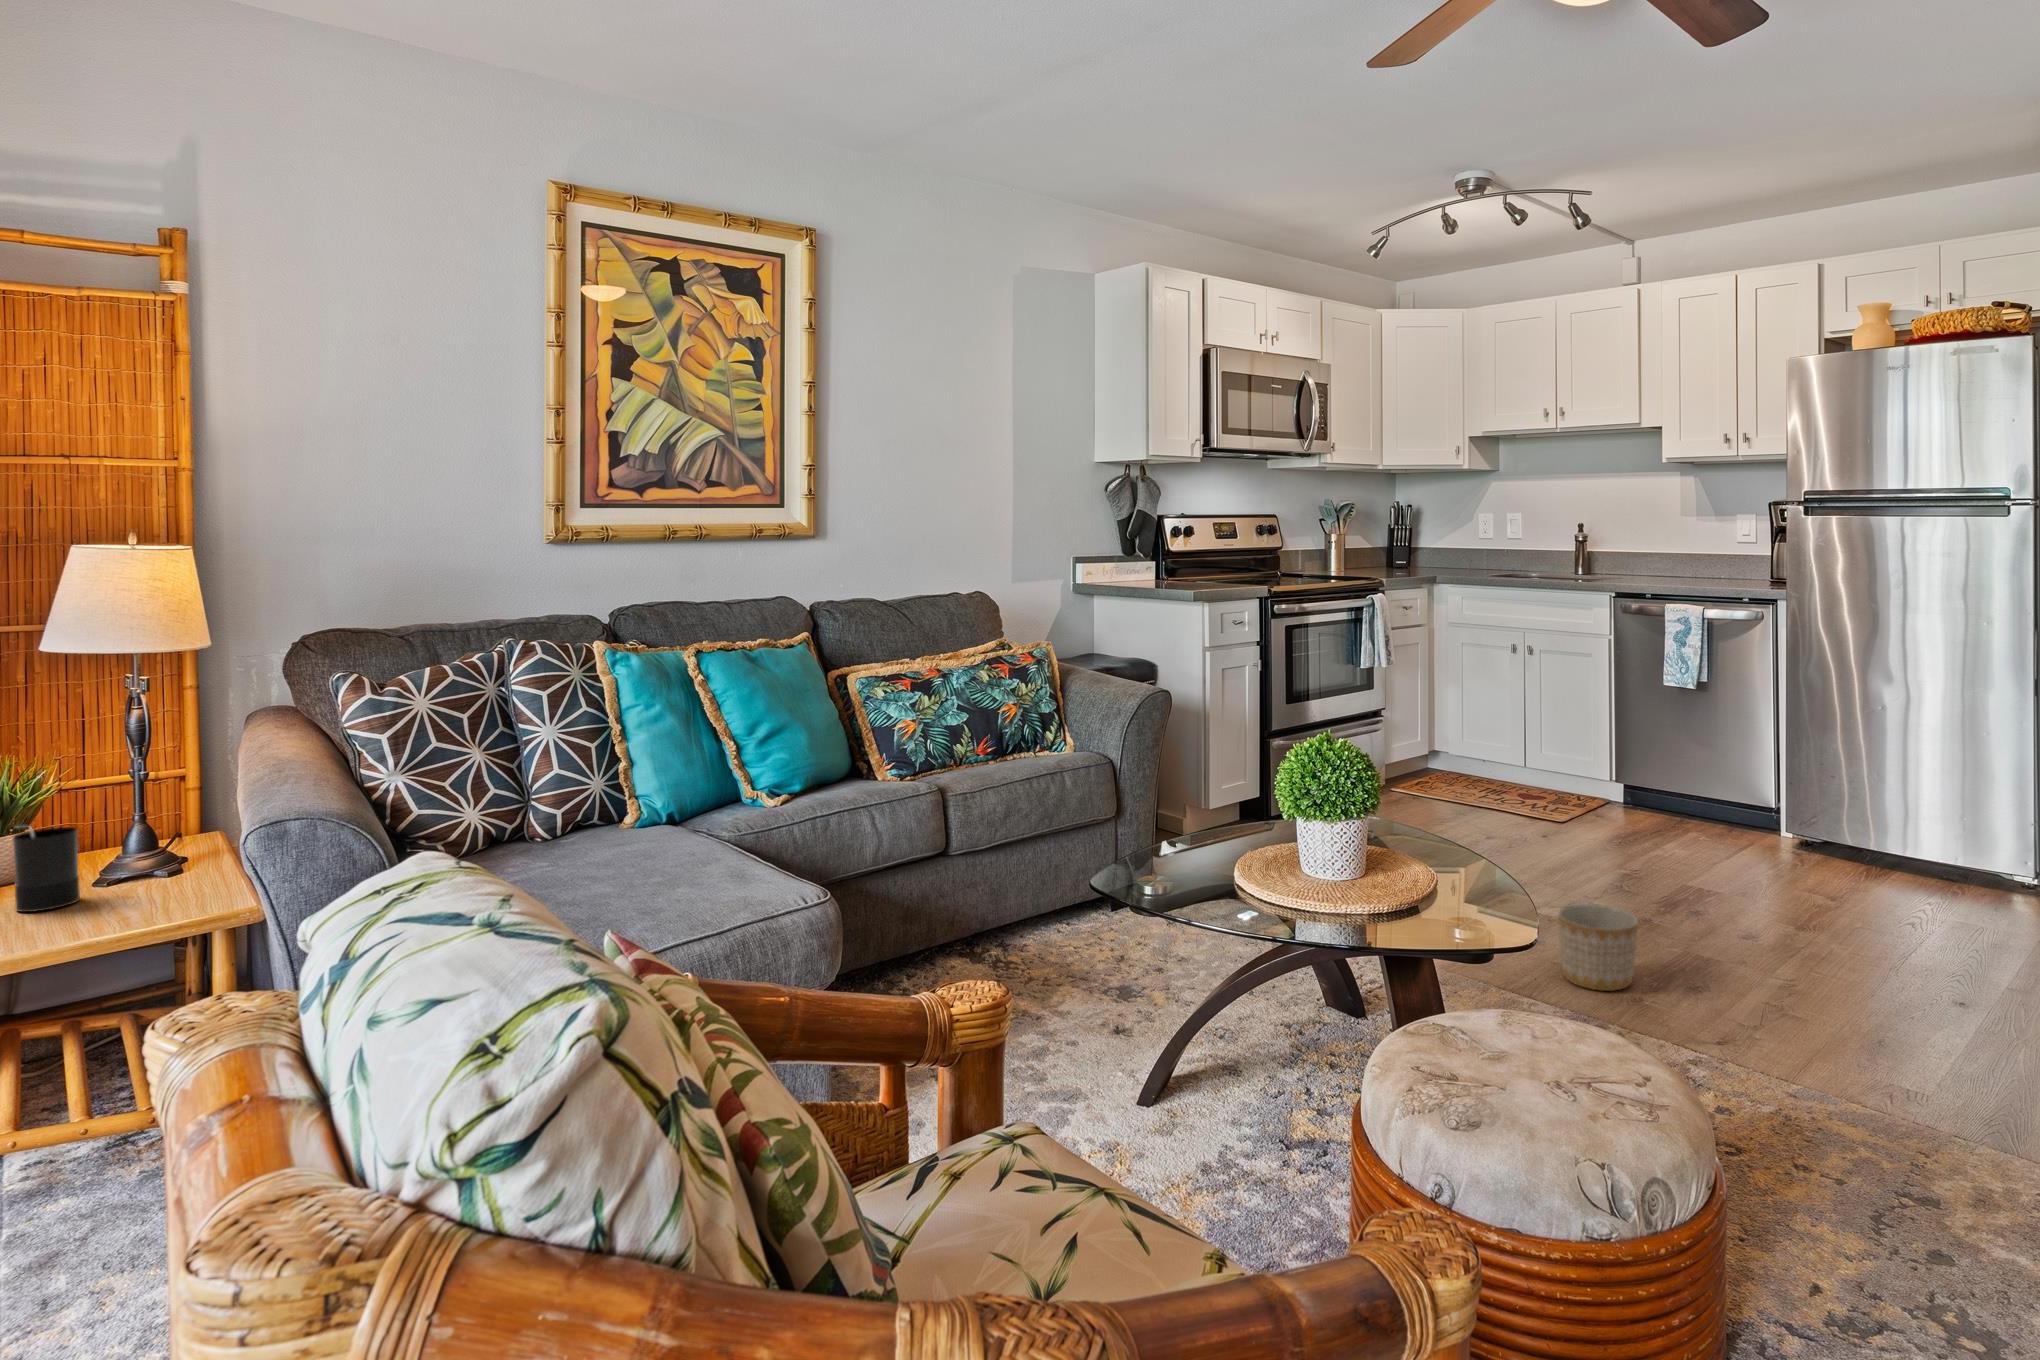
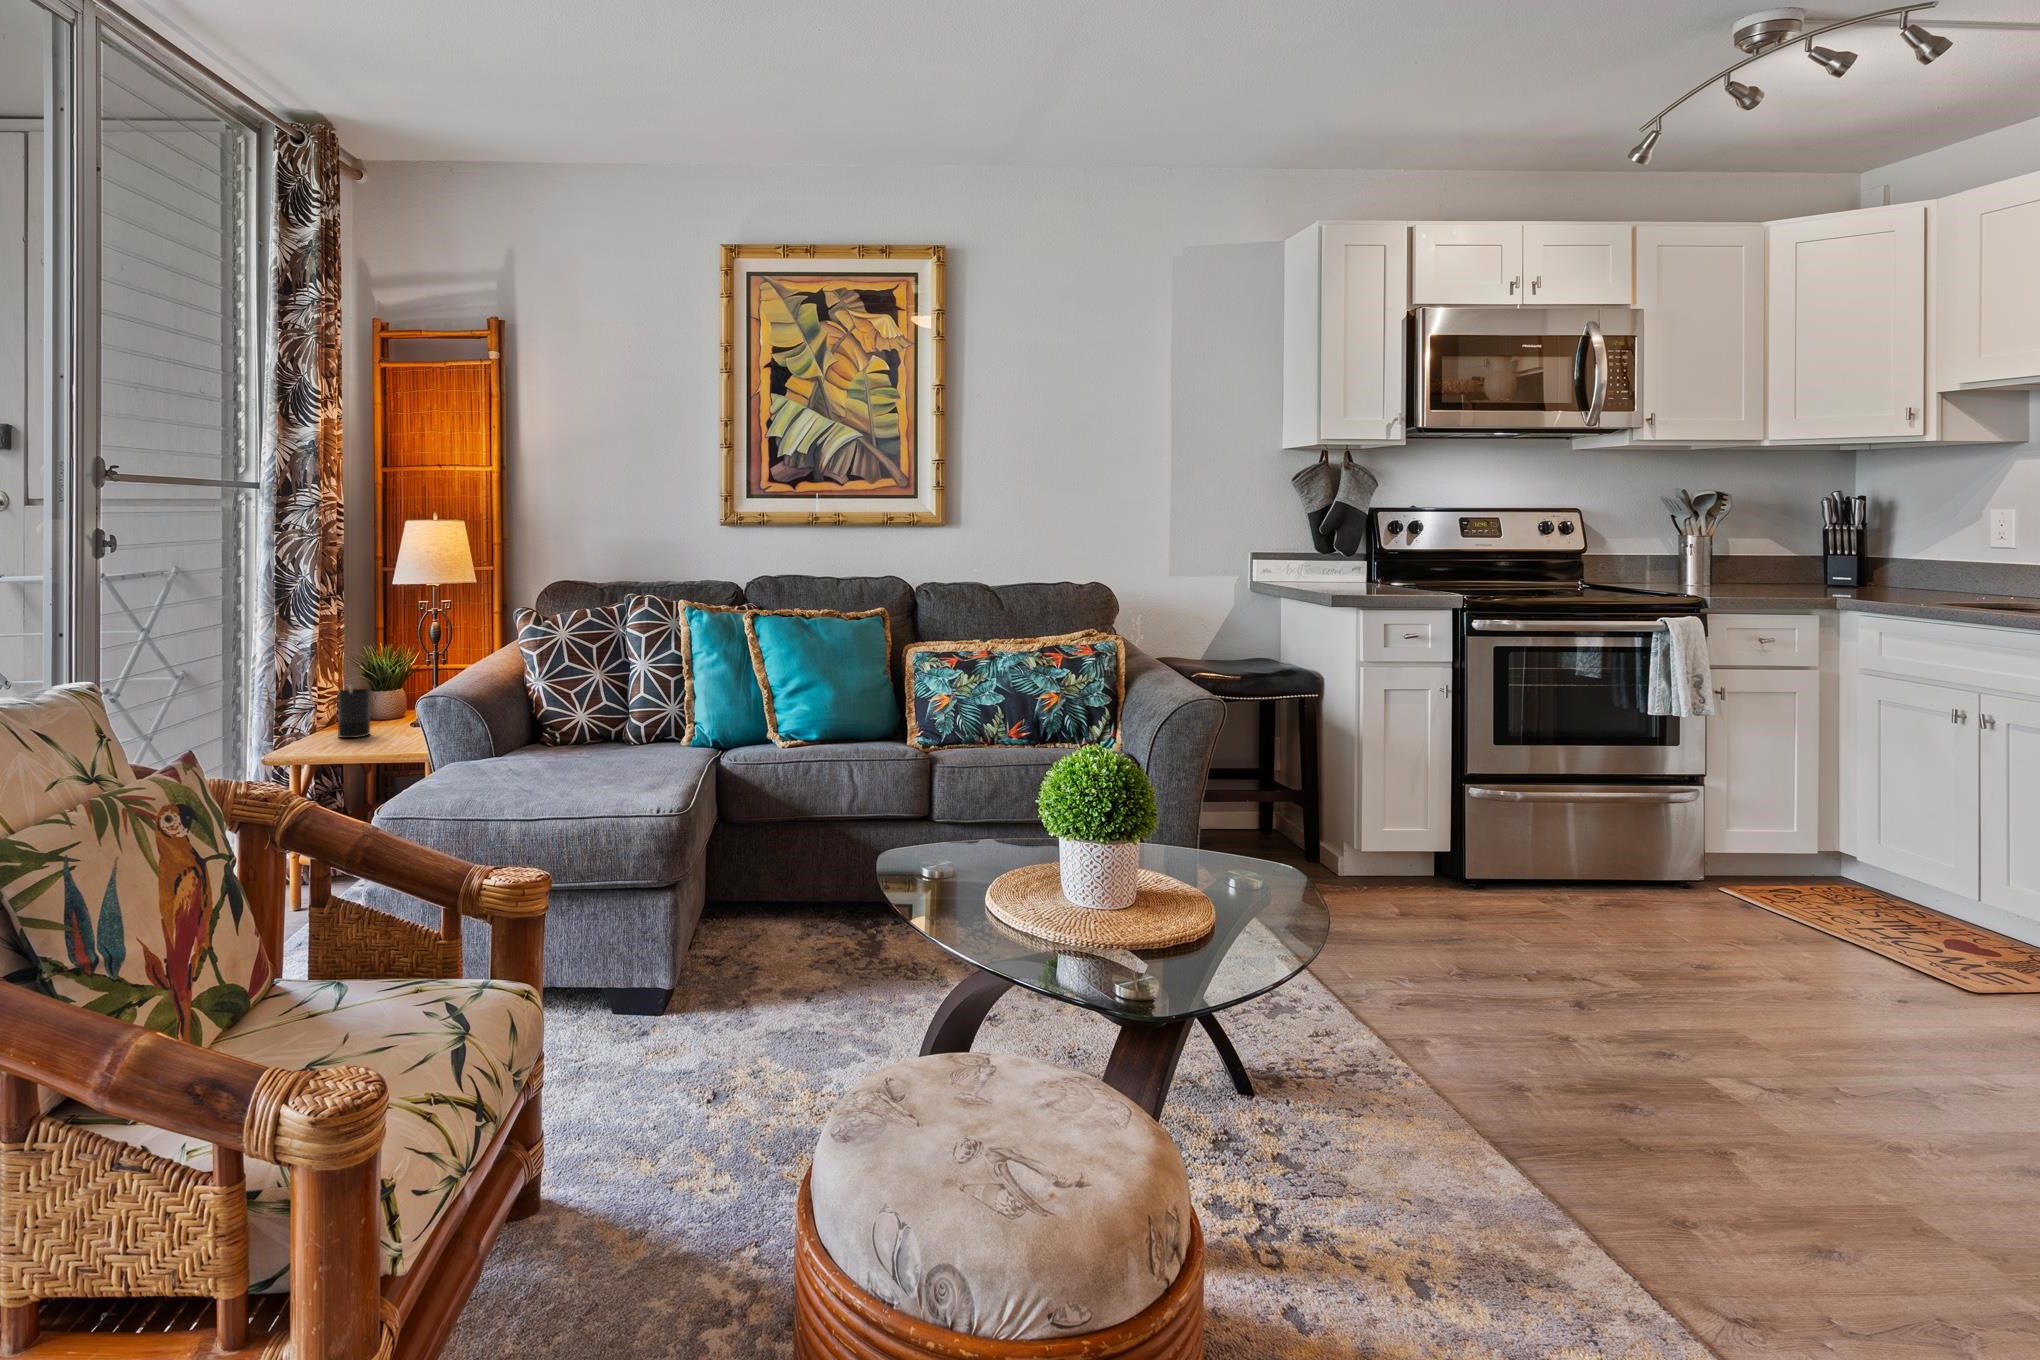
planter: present [1558,904,1638,991] -> none [1729,1118,1913,1304]

